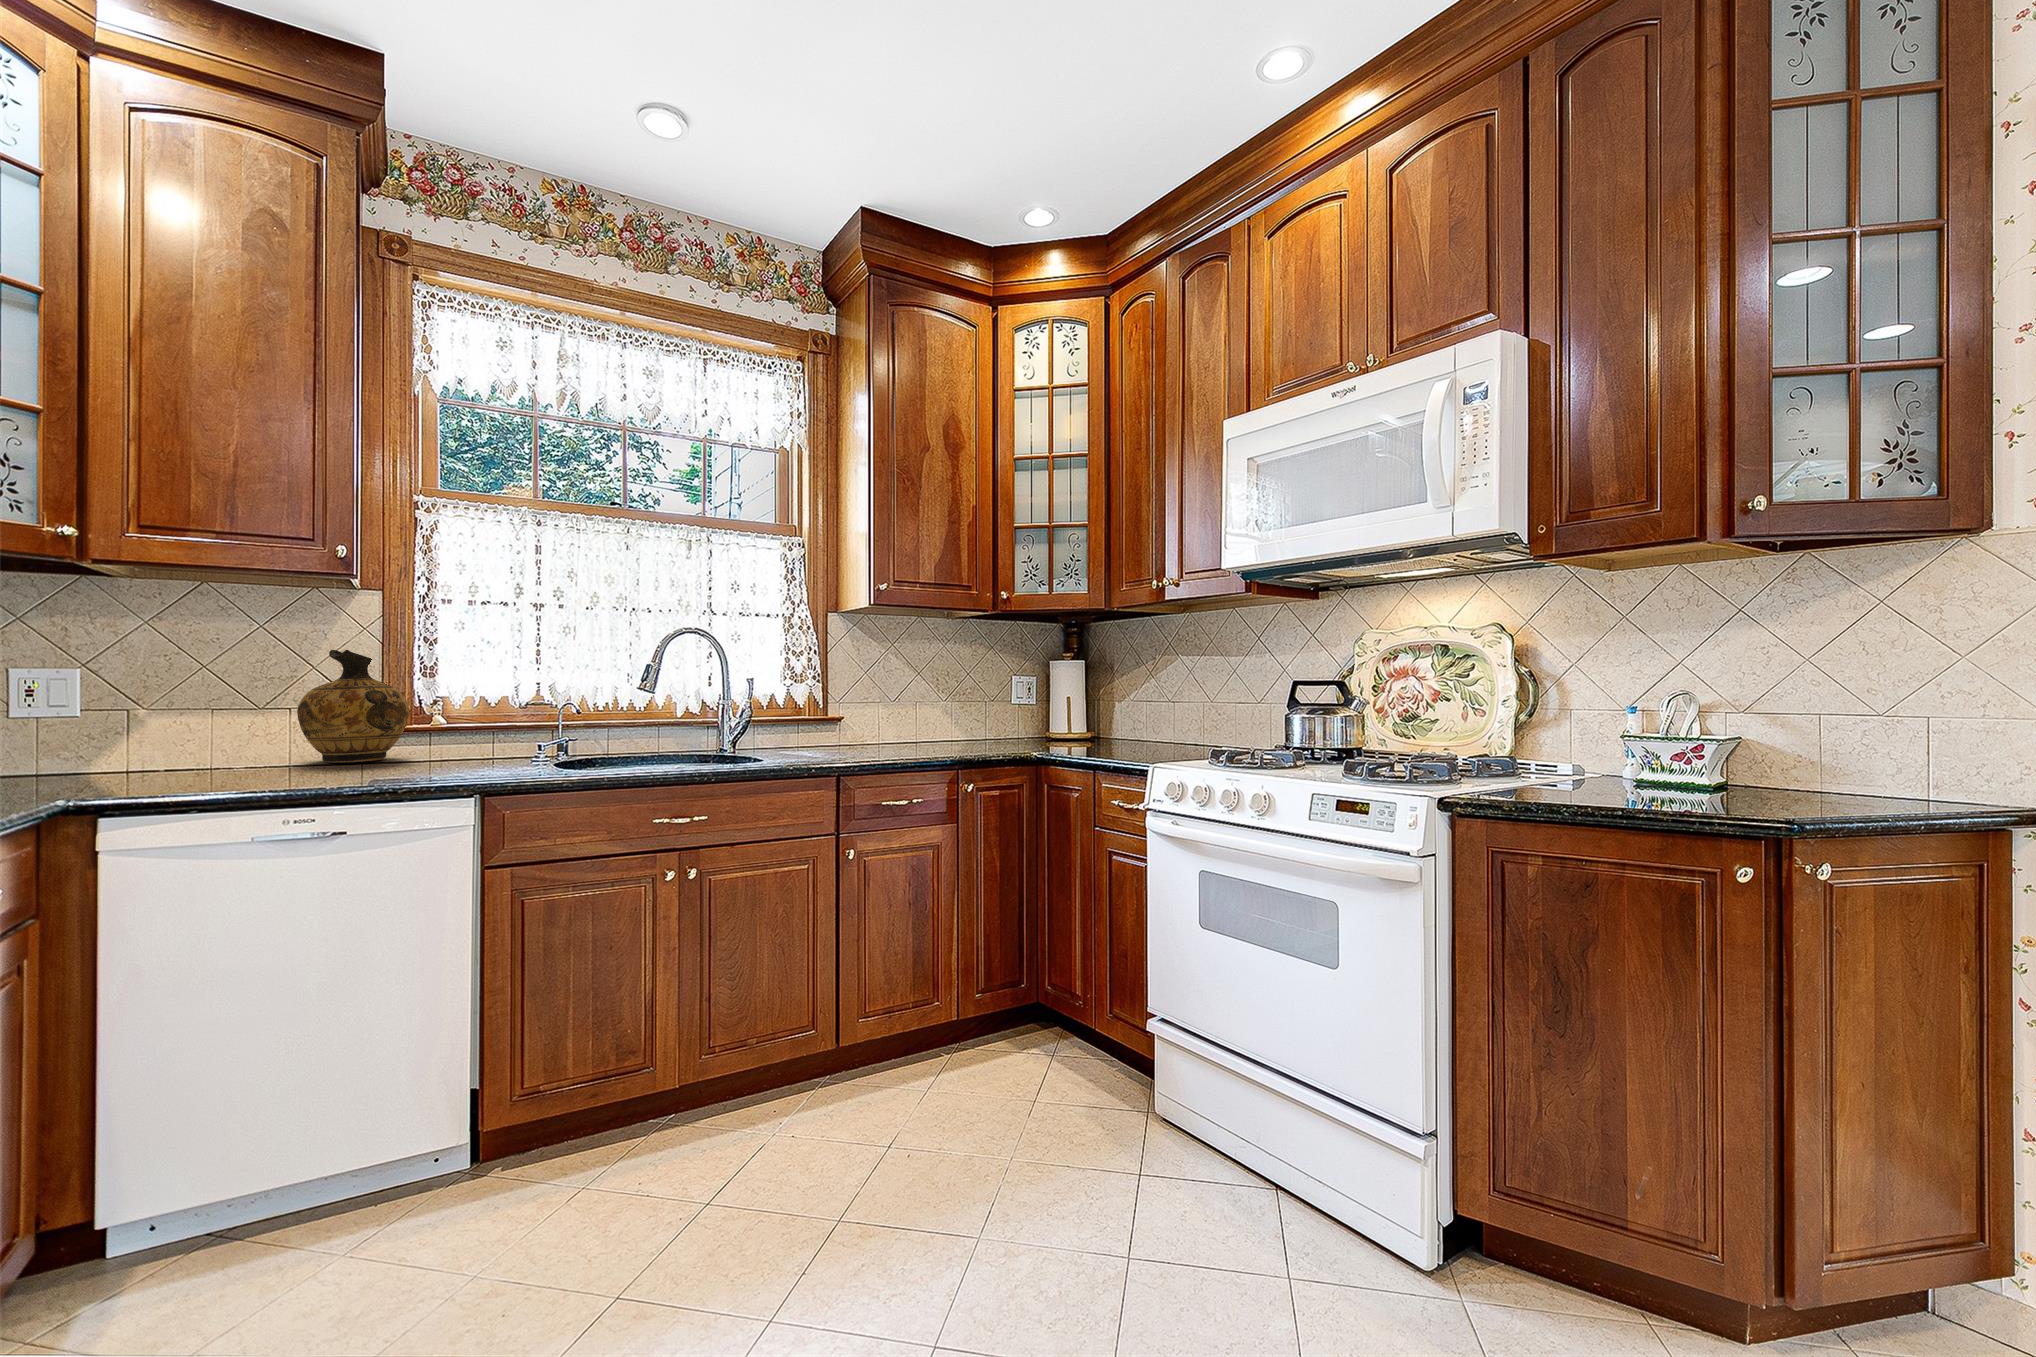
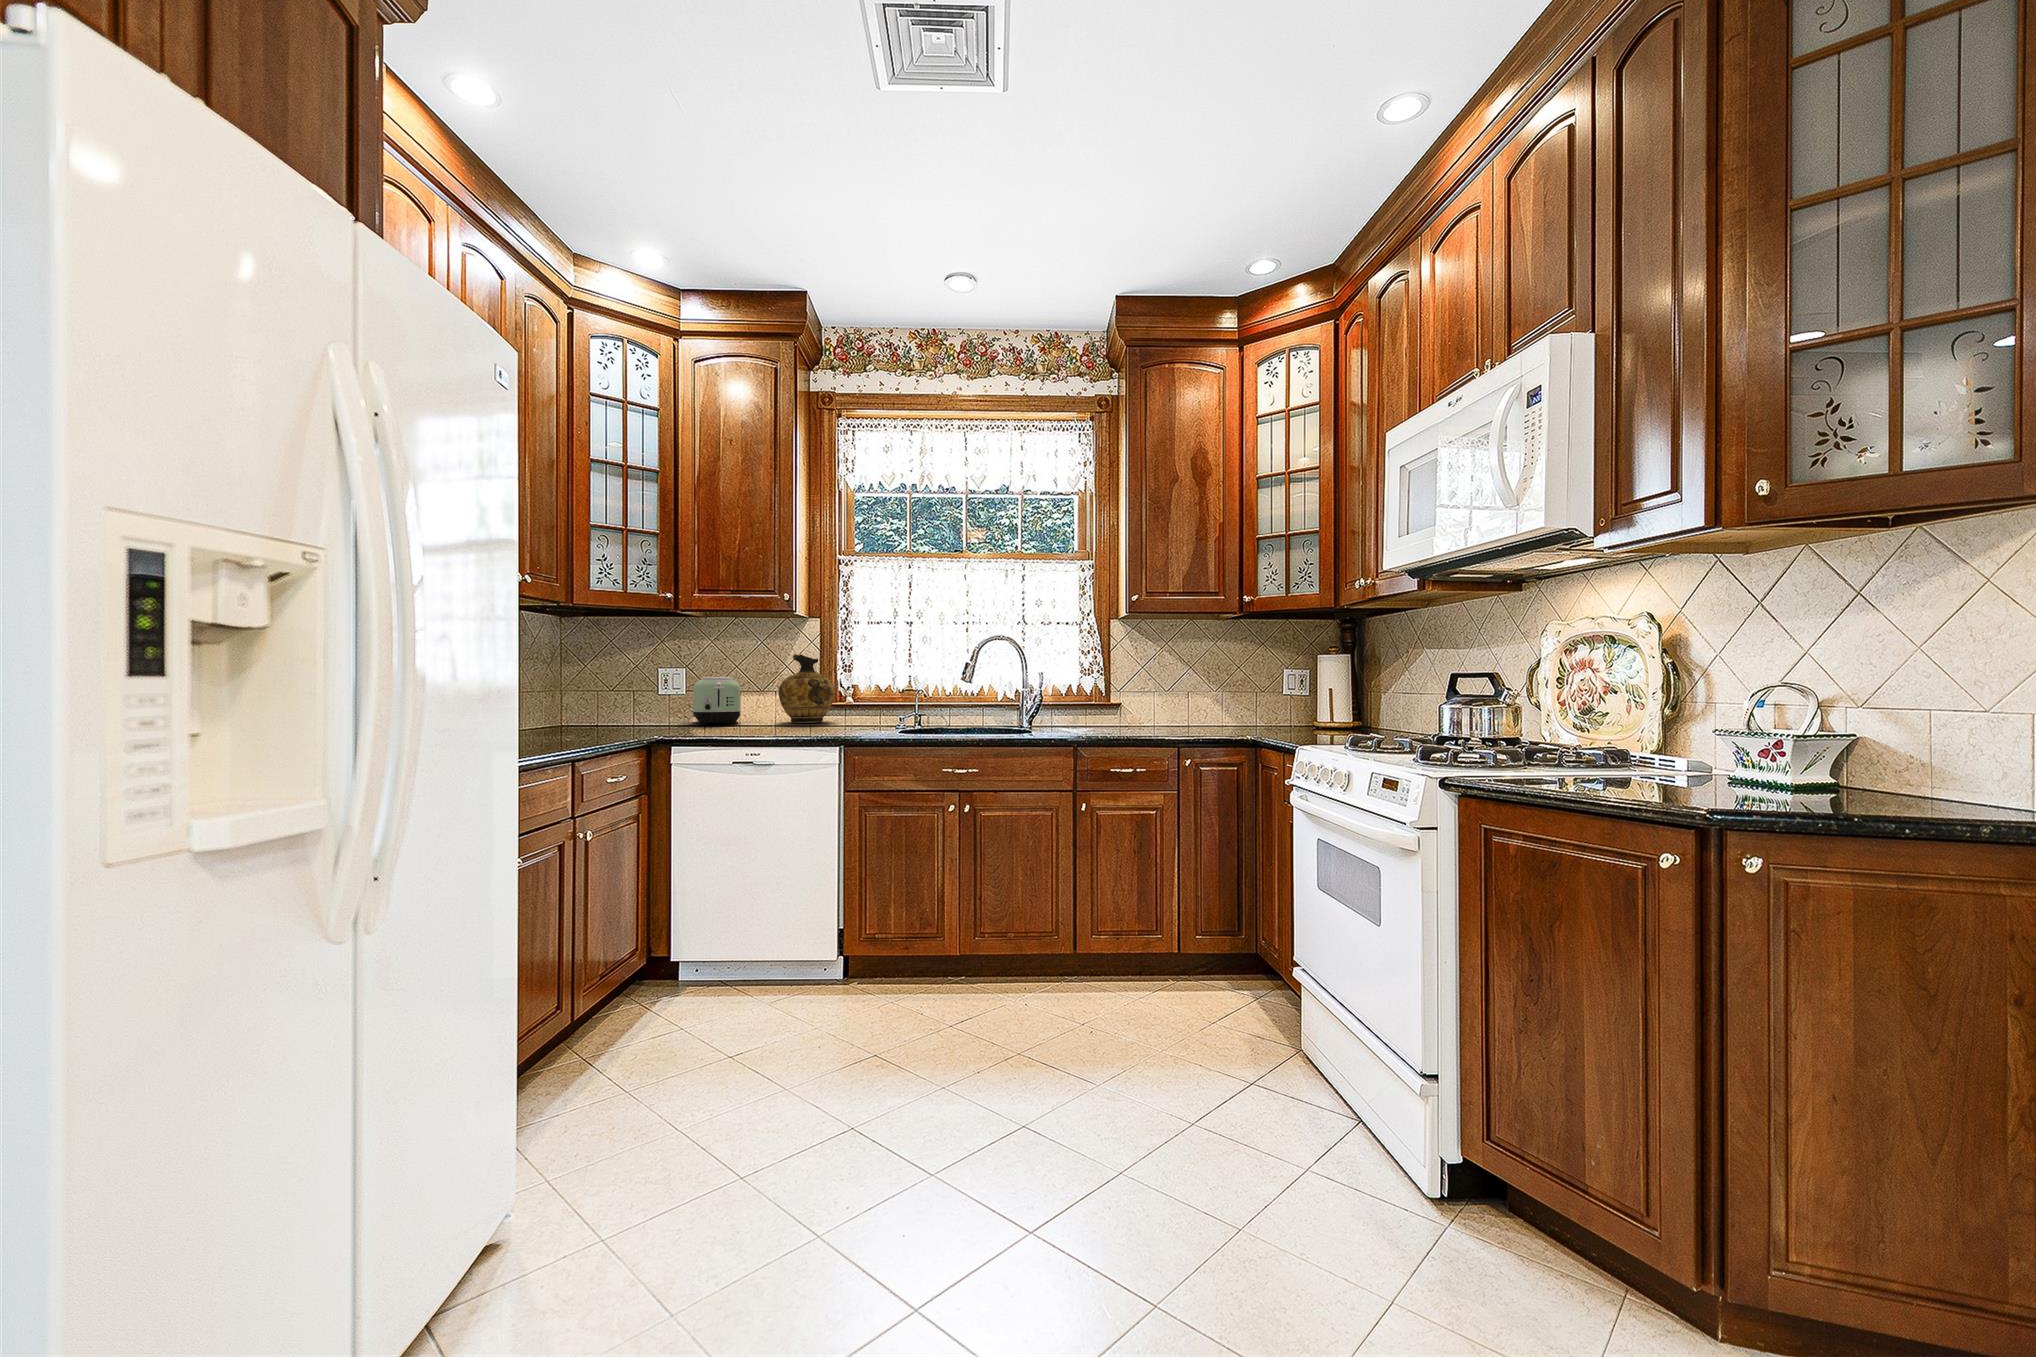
toaster: none [95,688,216,773] -> present [693,677,741,724]

